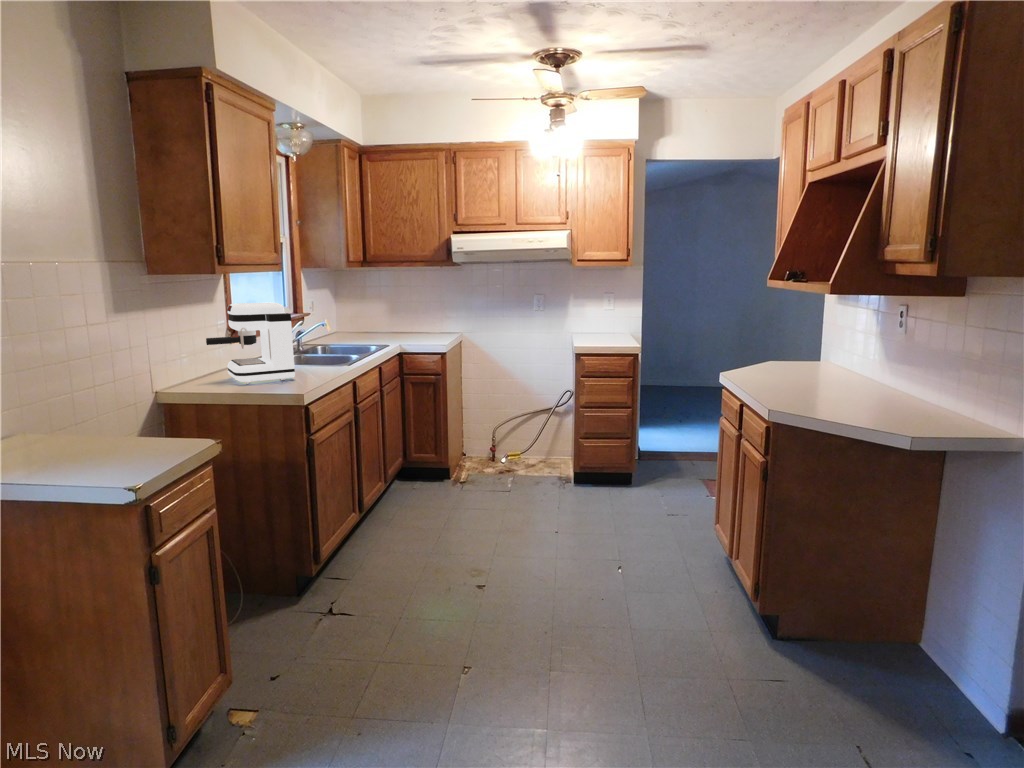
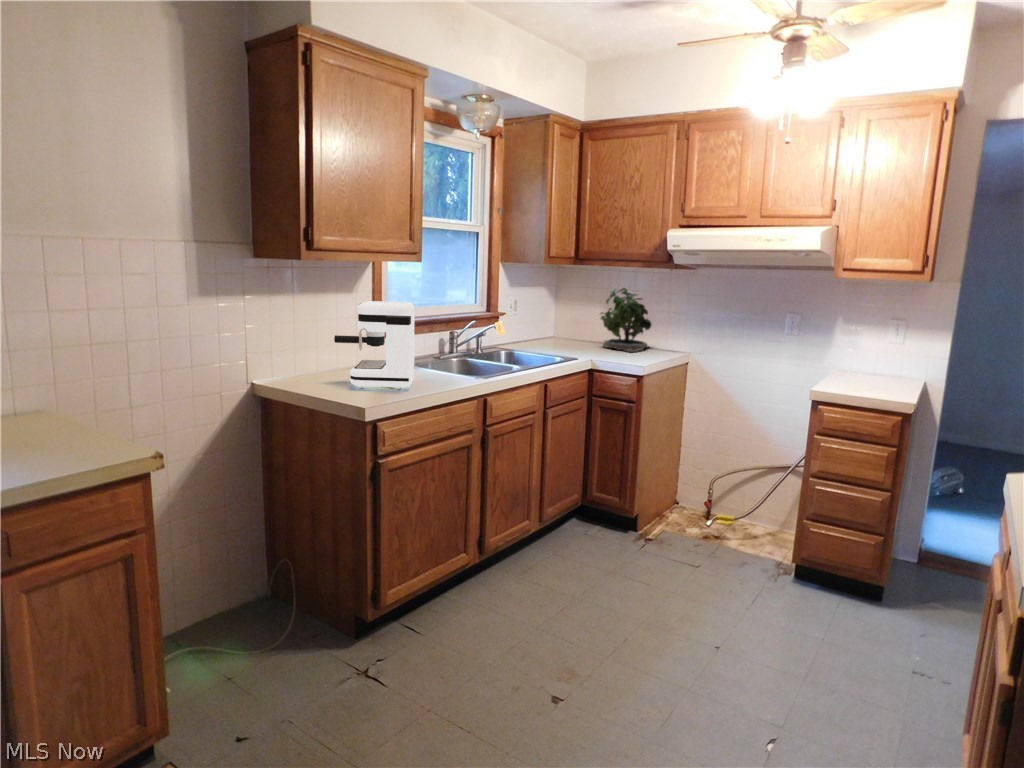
potted plant: none [389,284,431,337] -> present [601,288,652,352]

